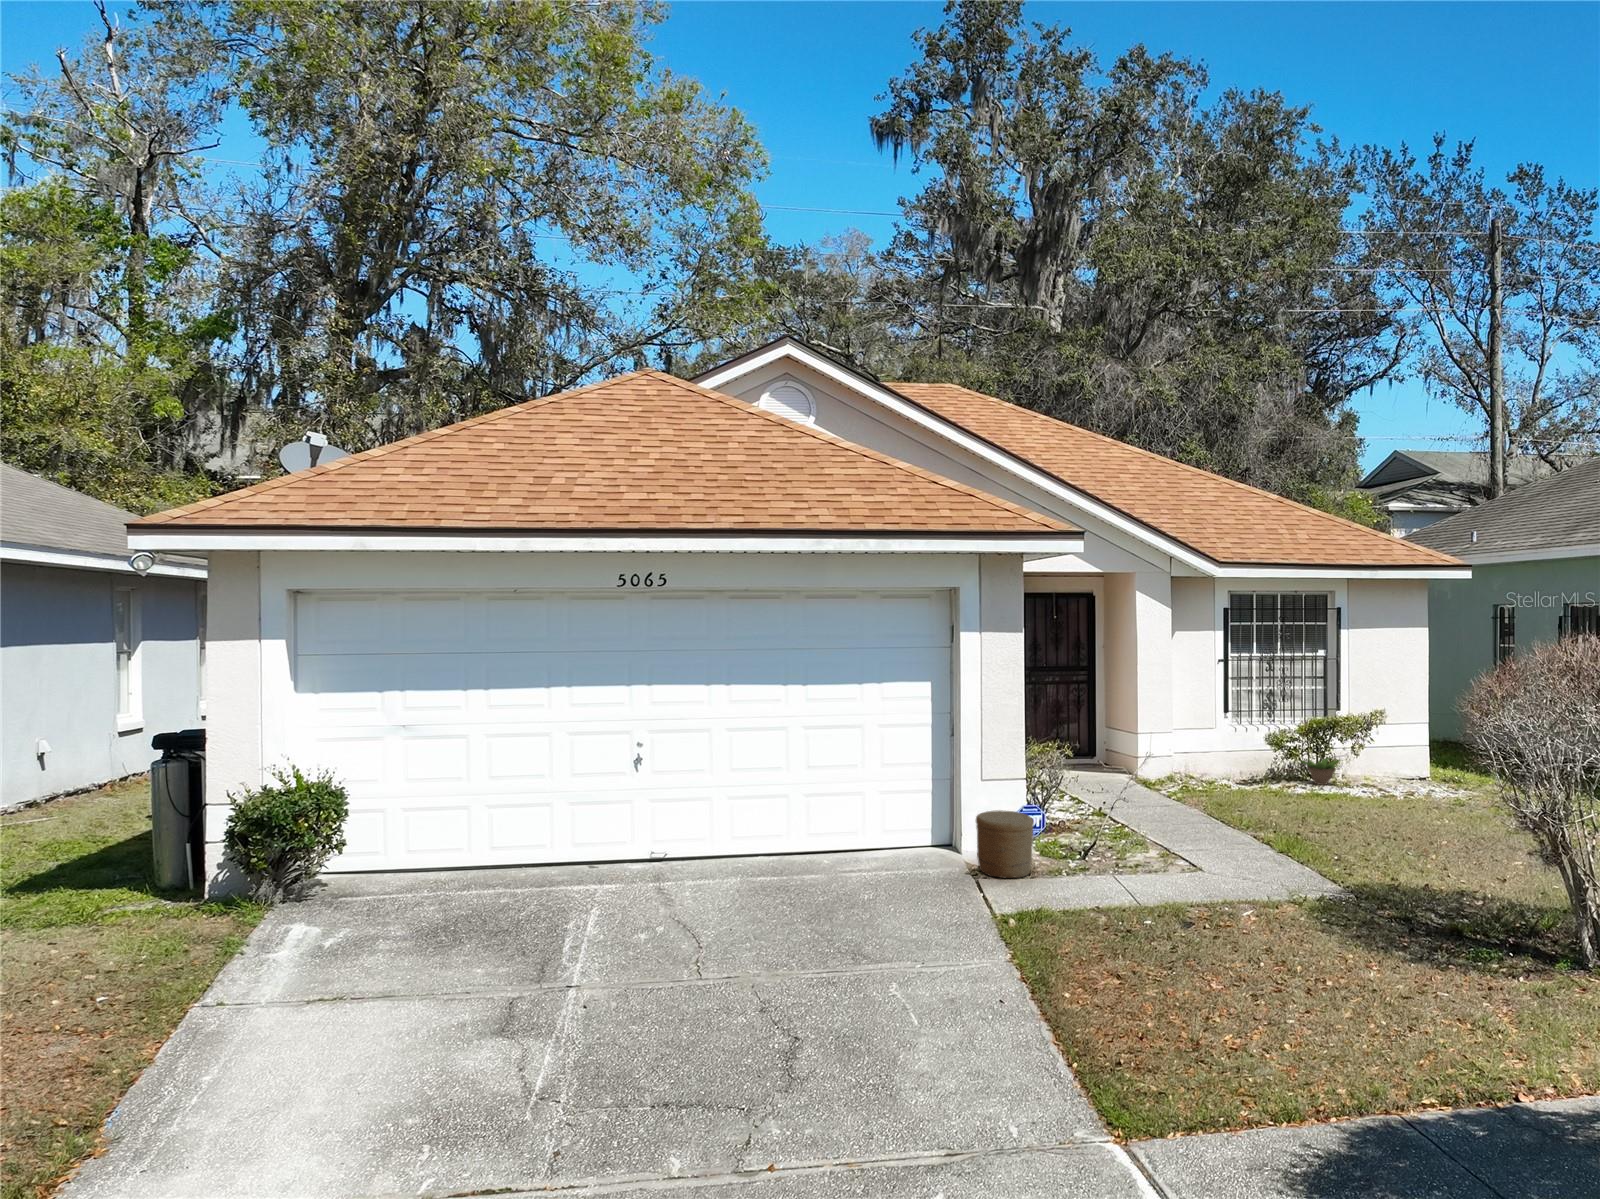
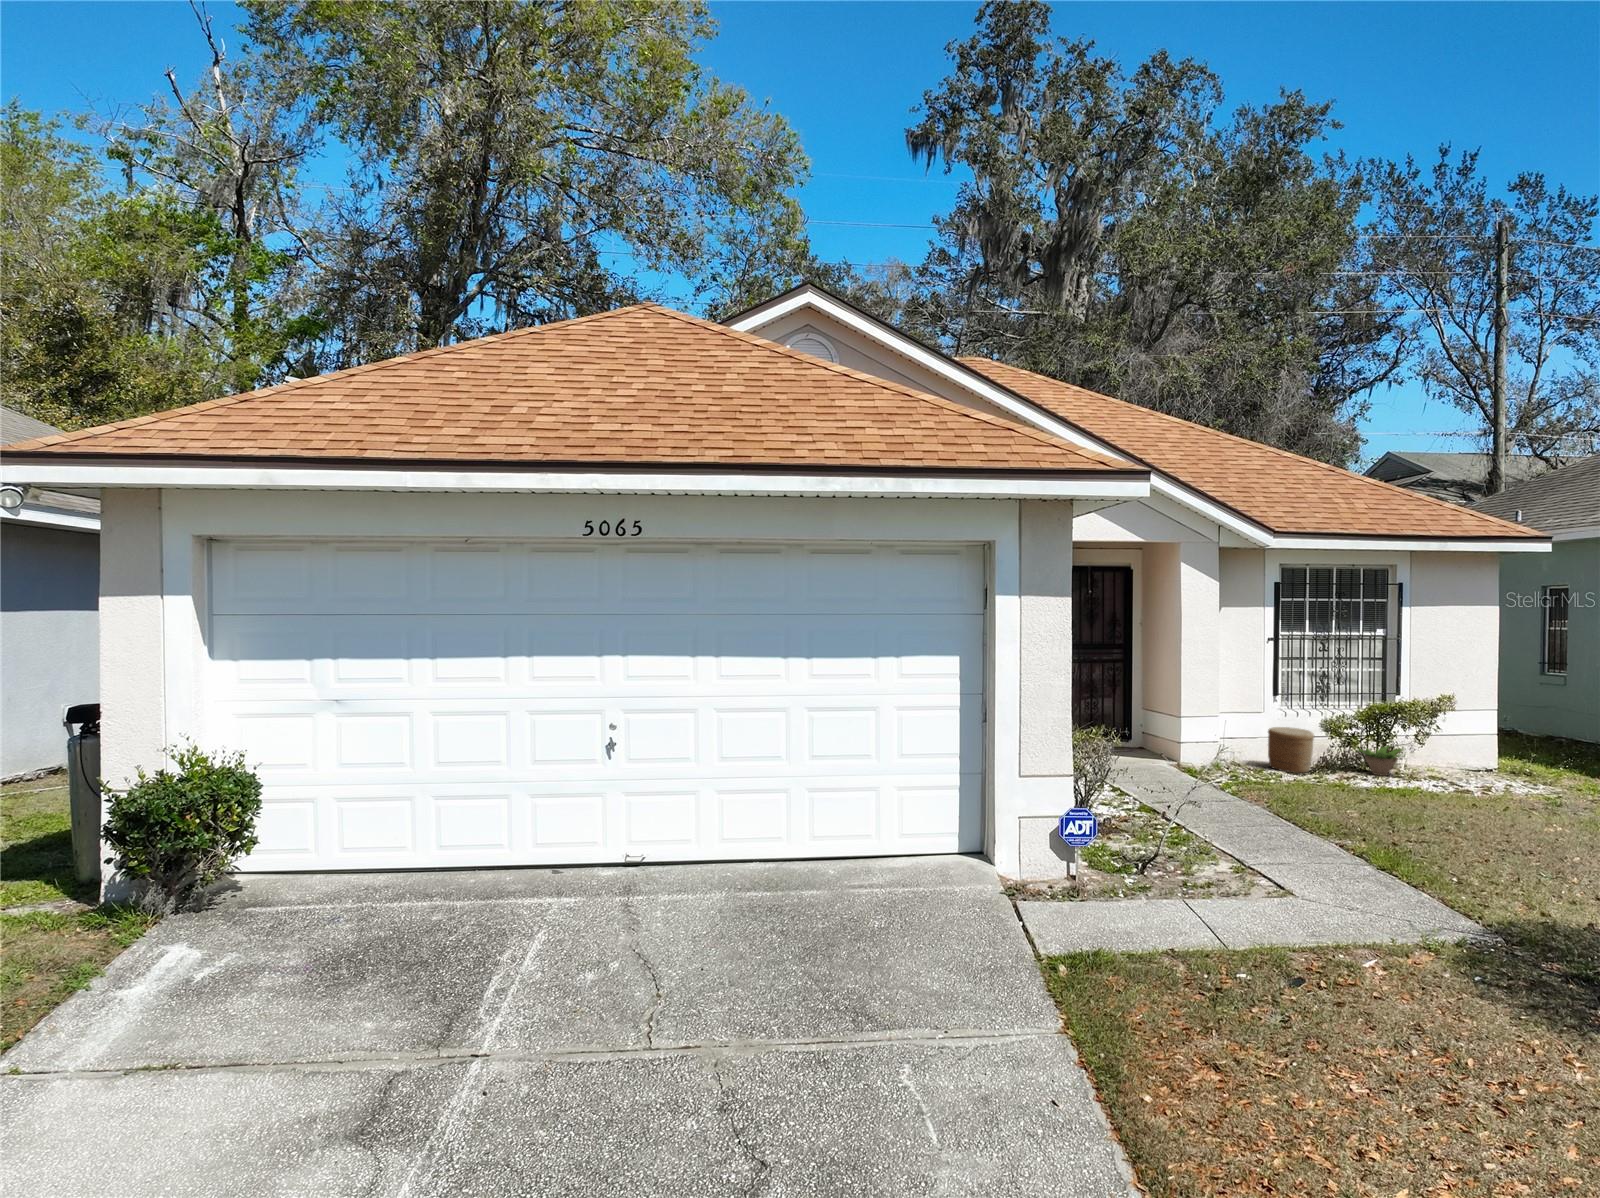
woven basket: present [976,810,1034,878] -> present [1268,727,1314,773]

